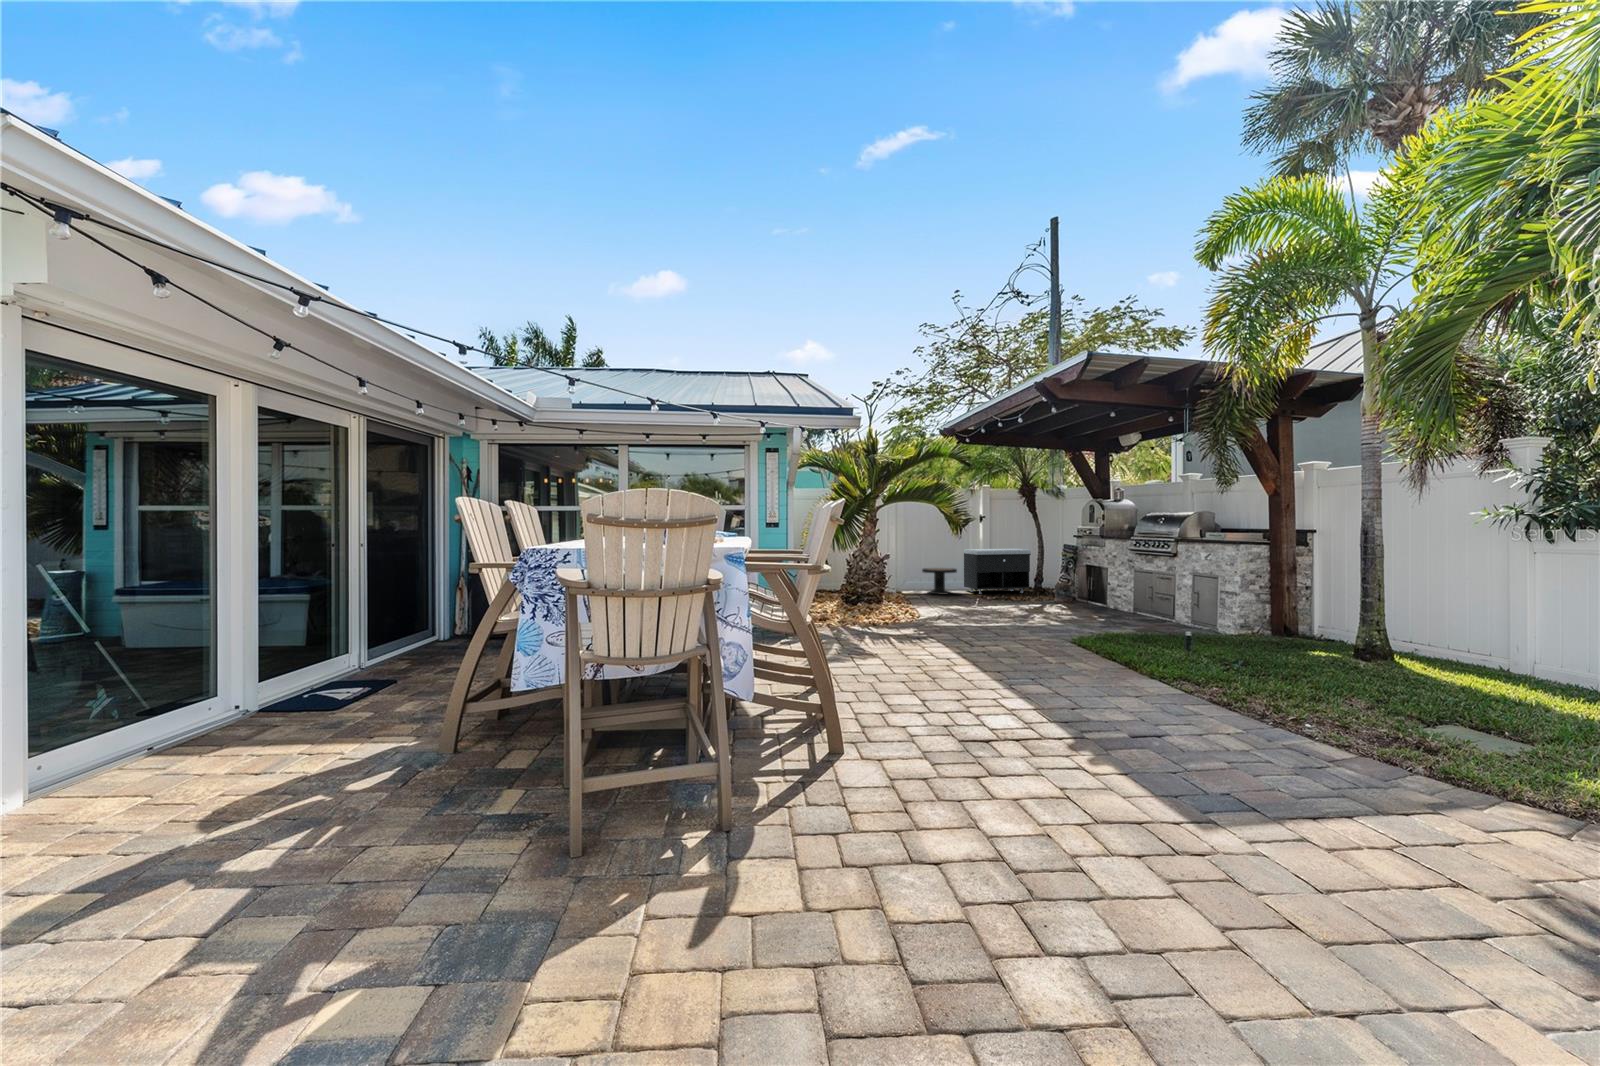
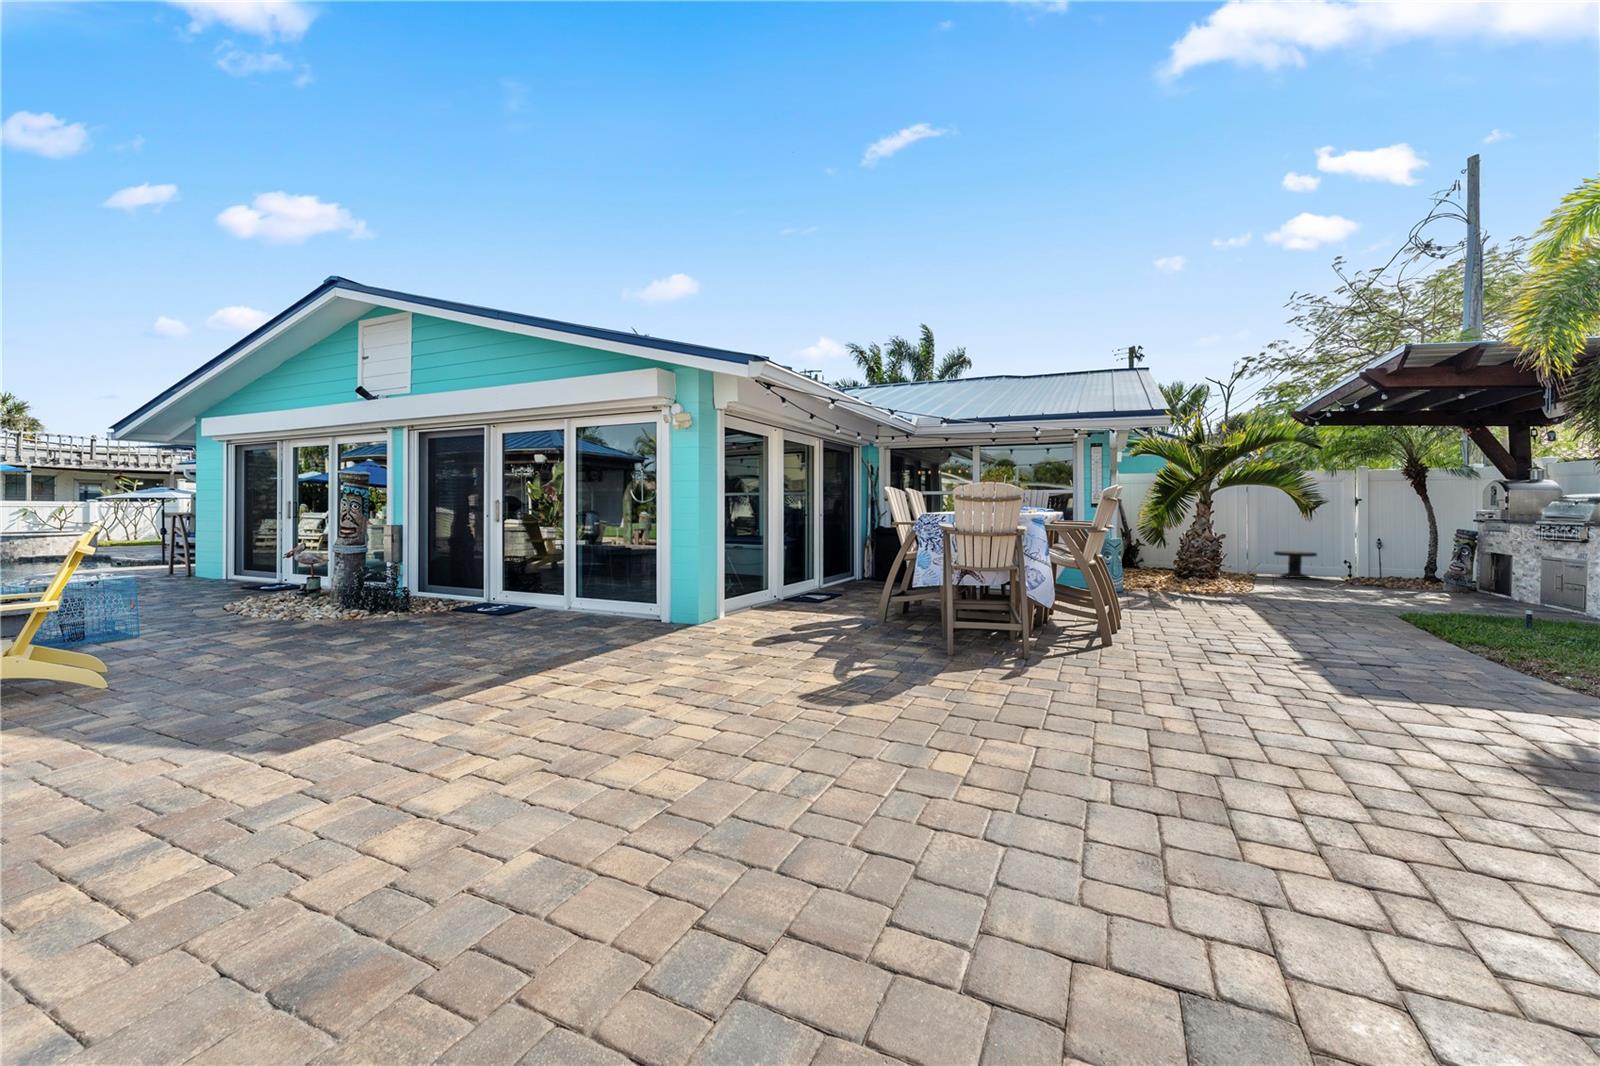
storage bench: present [964,549,1031,594] -> none [1329,533,1419,582]

